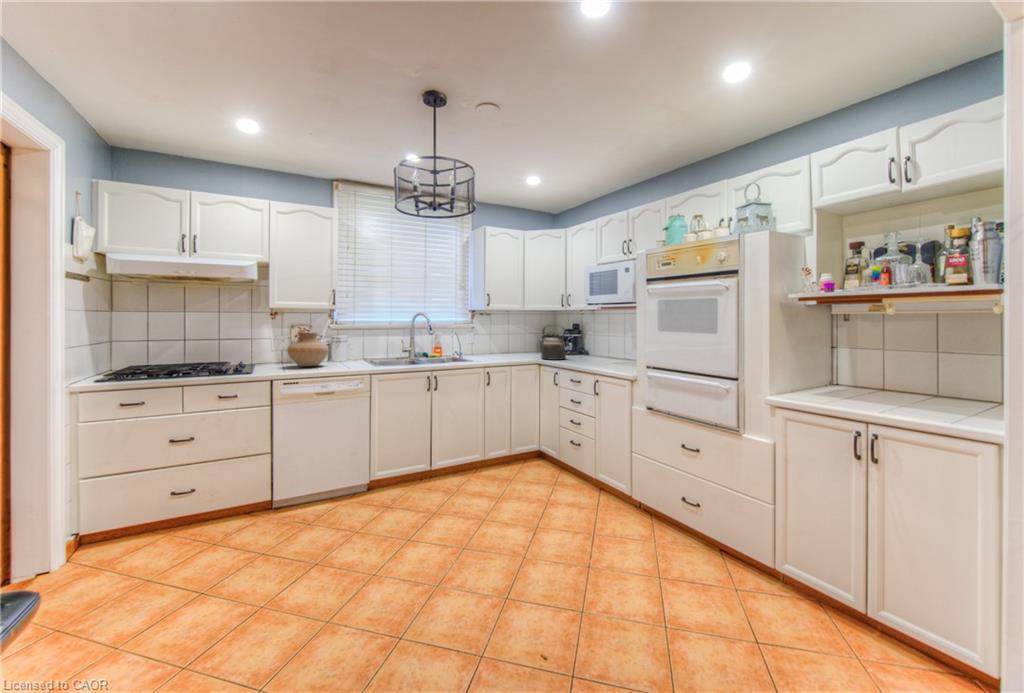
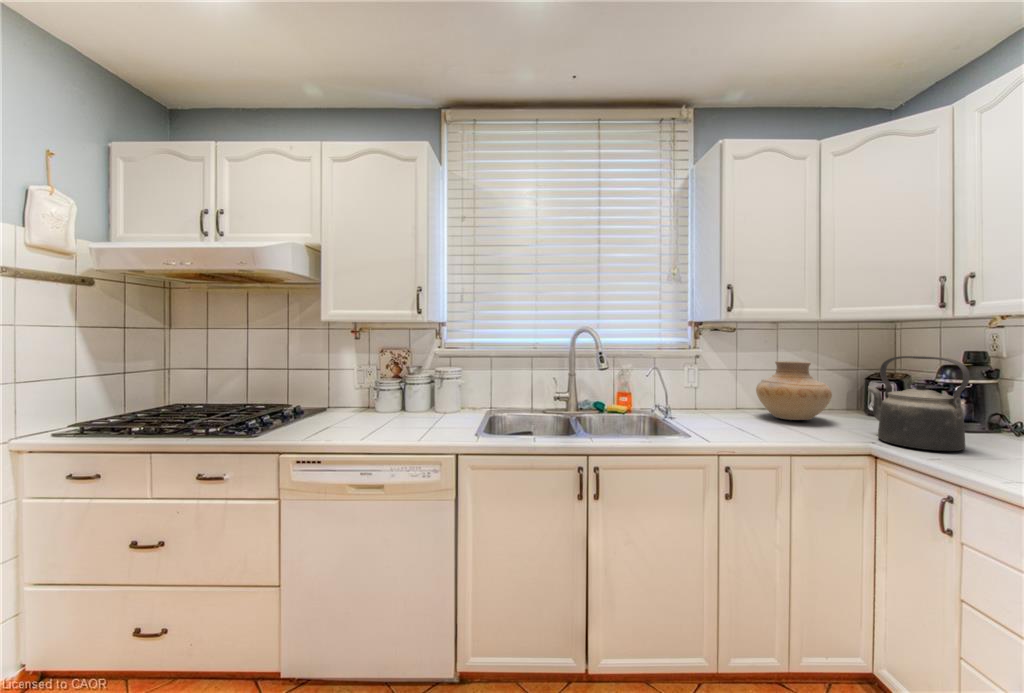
vase: present [287,333,329,366] -> present [756,361,832,420]

